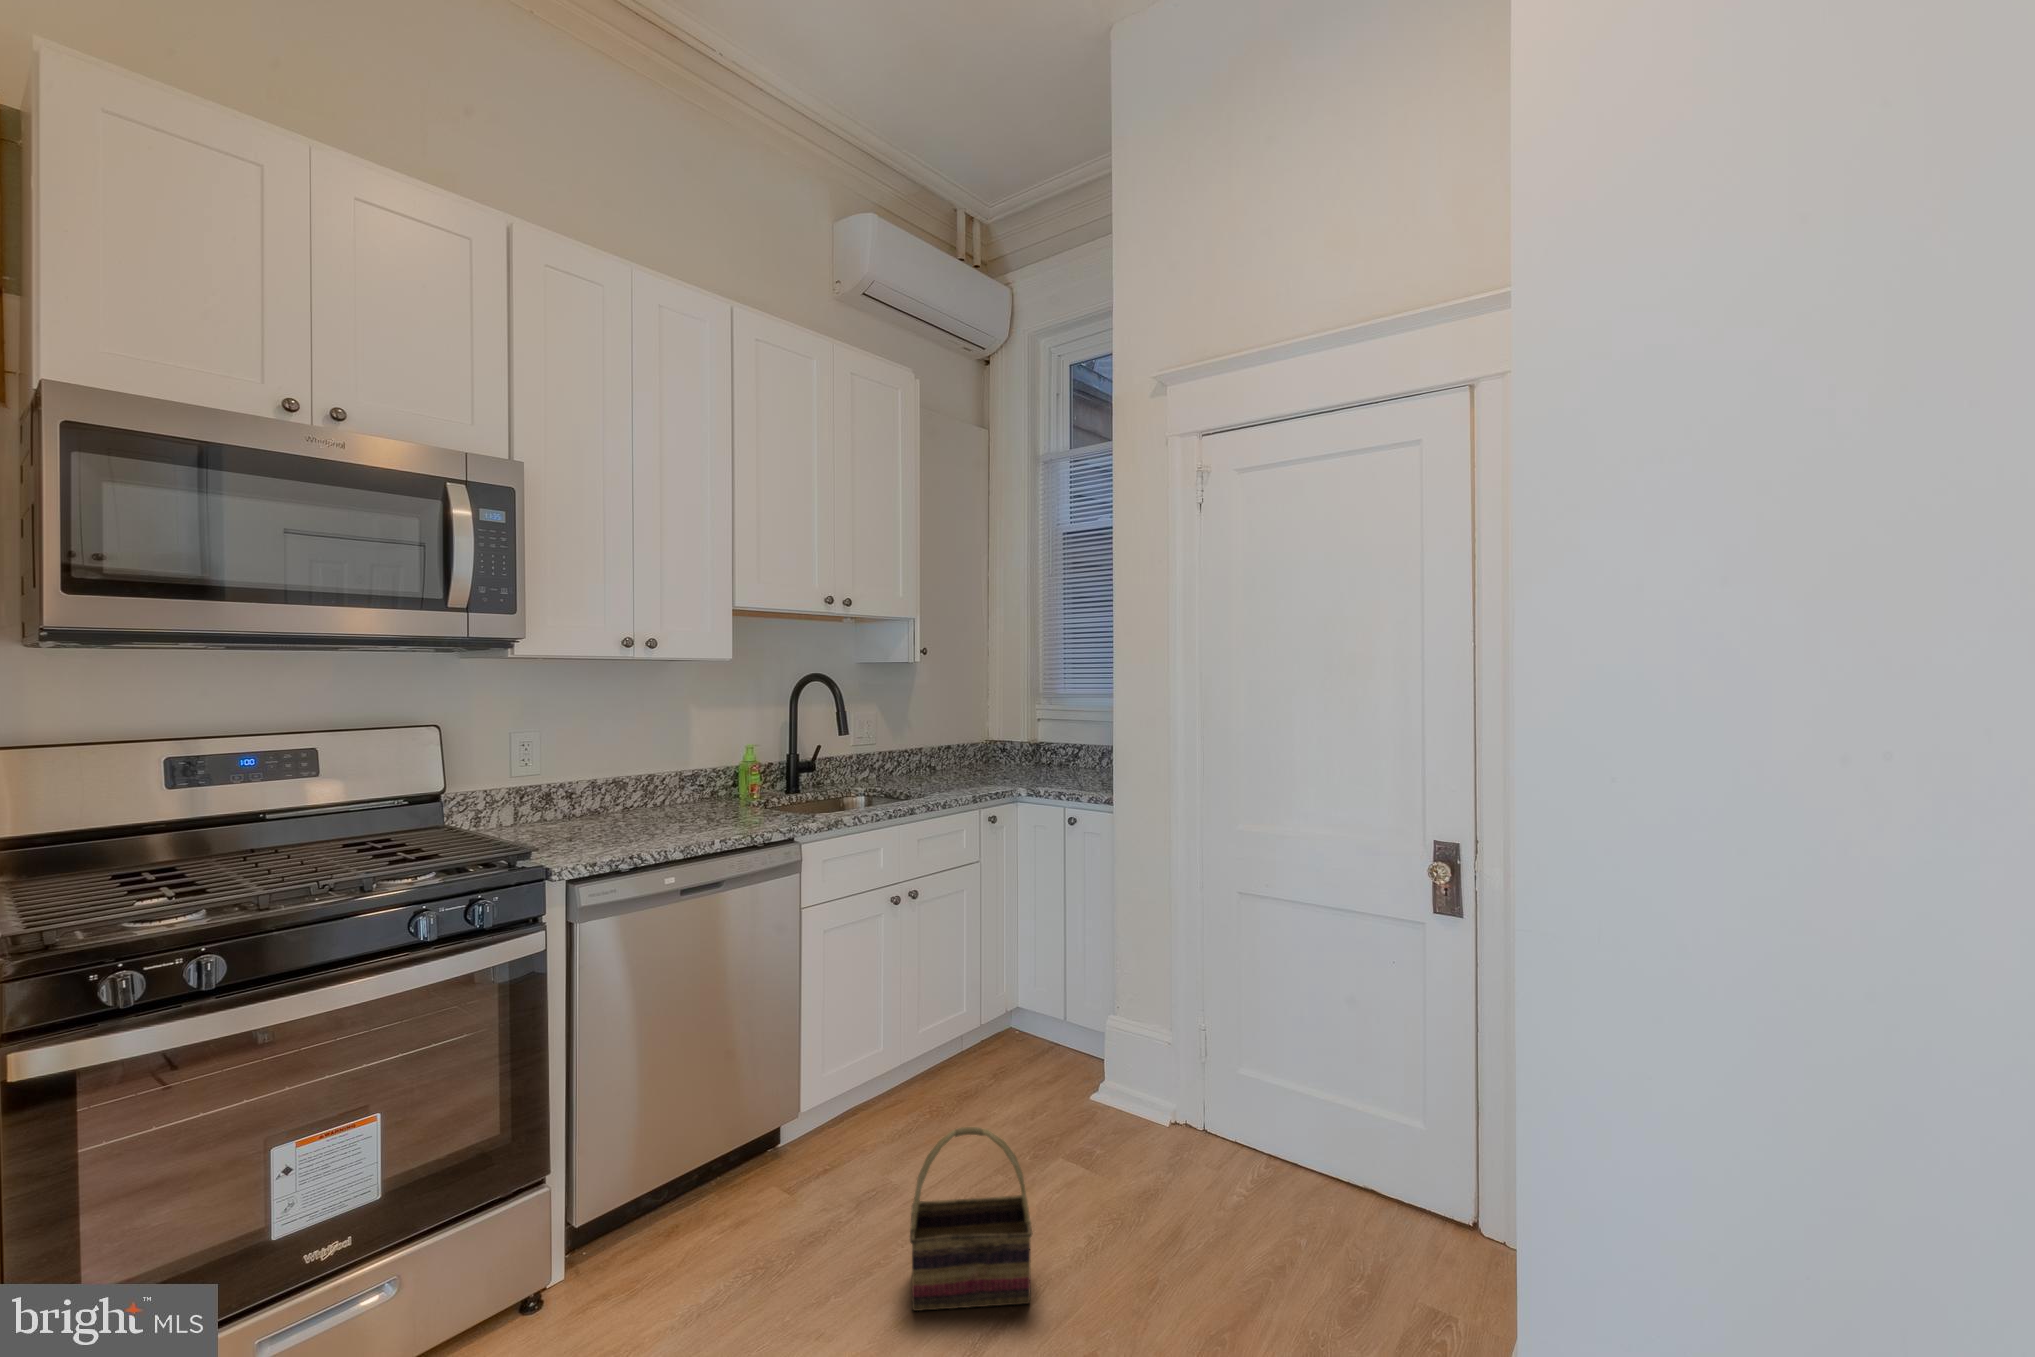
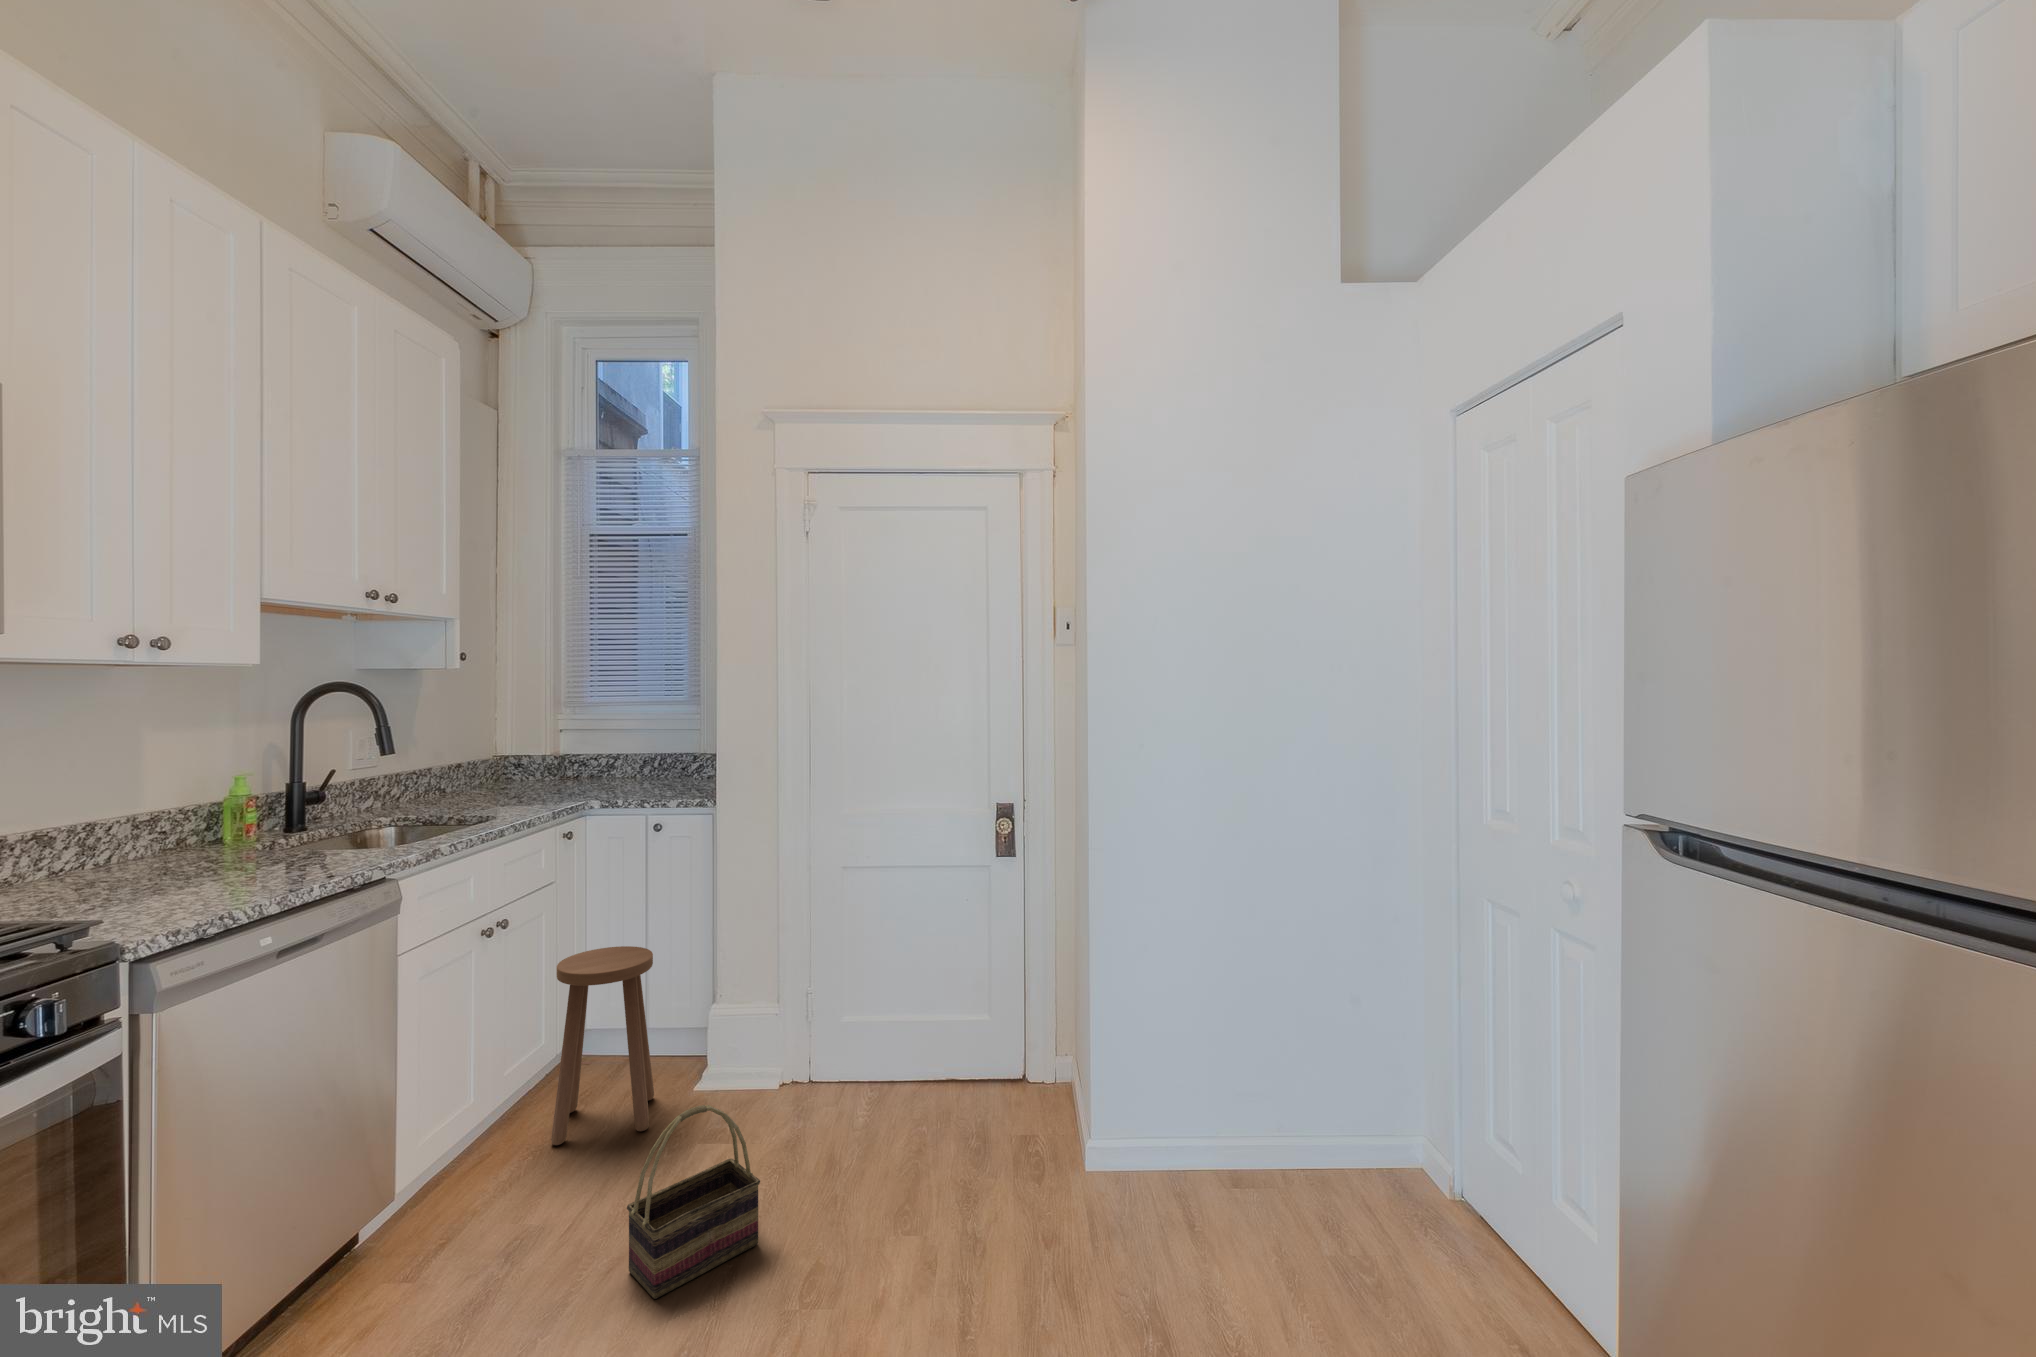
stool: none [945,935,1050,1129] -> present [551,946,654,1145]

